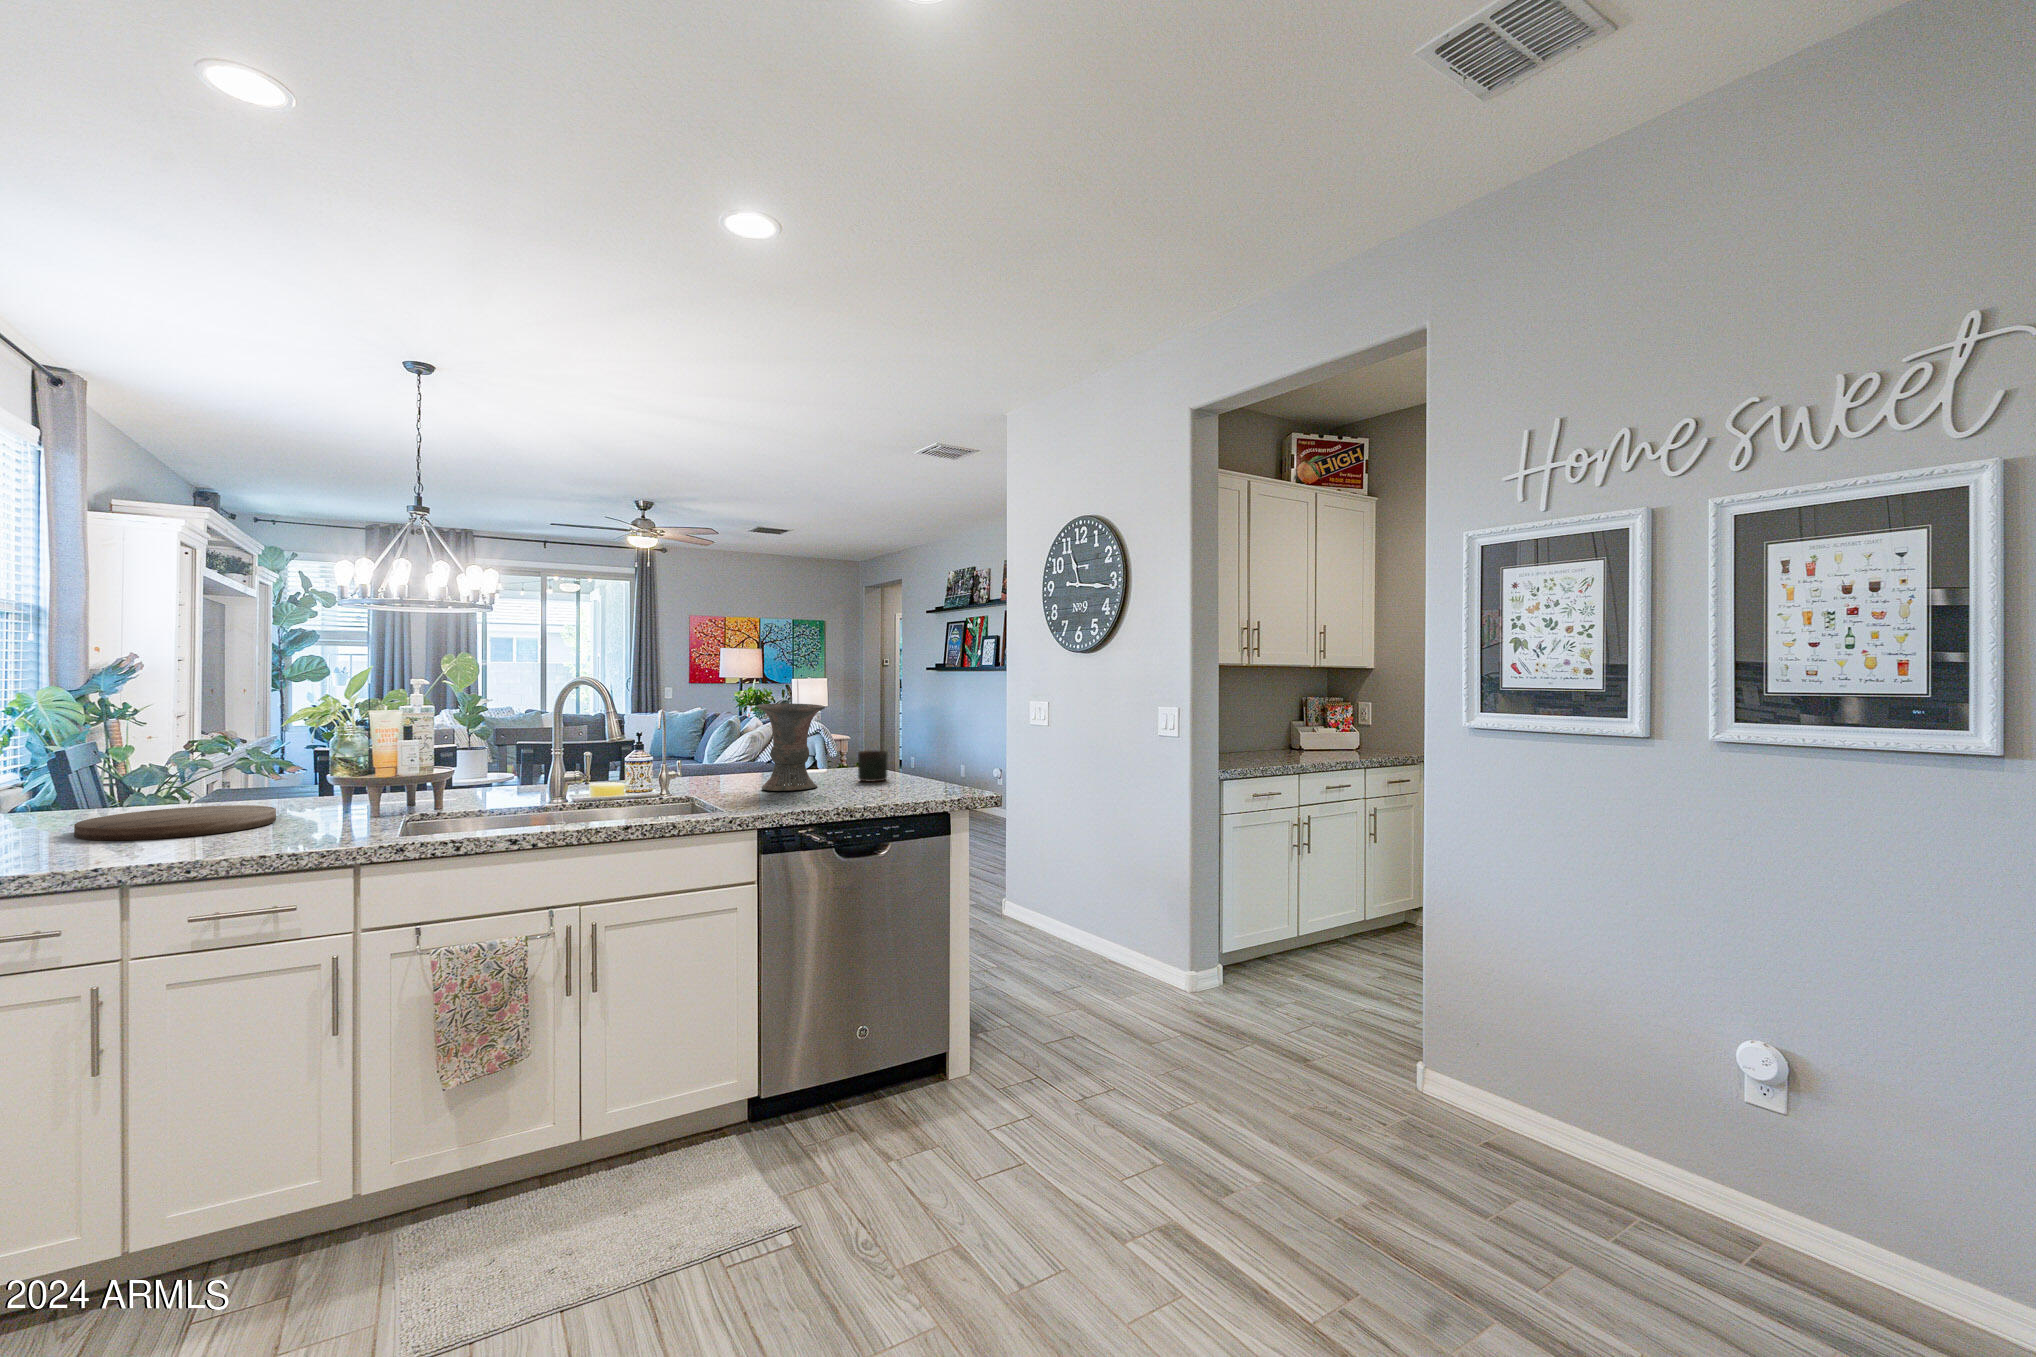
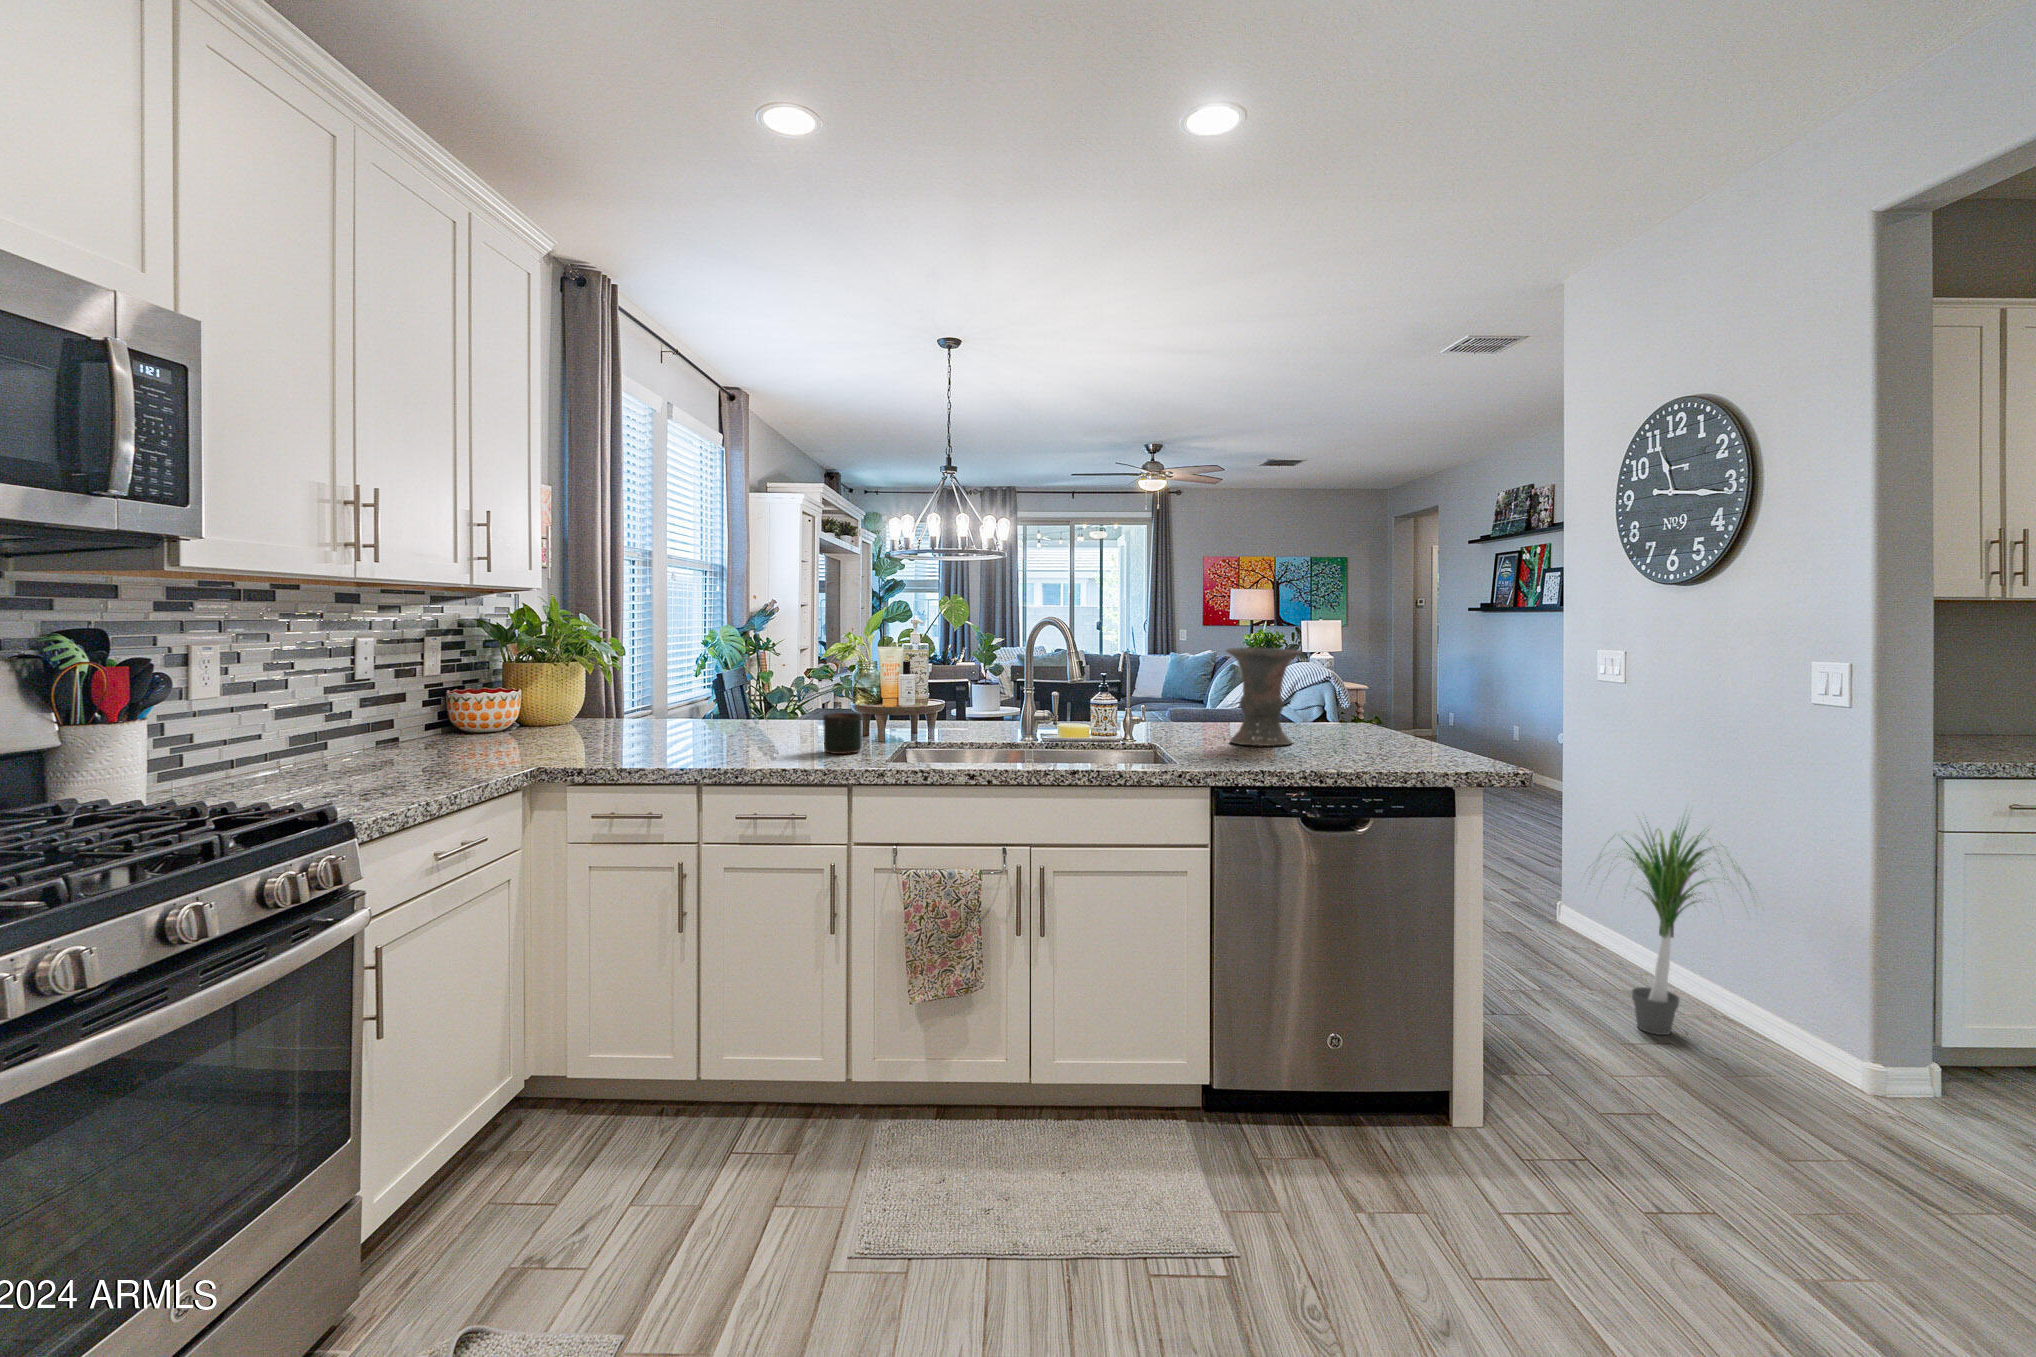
mug: present [858,750,888,782] -> present [823,713,862,754]
cutting board: present [74,805,276,841] -> none [688,724,813,750]
potted plant: none [1028,809,1141,987] -> present [1591,820,1751,1035]

